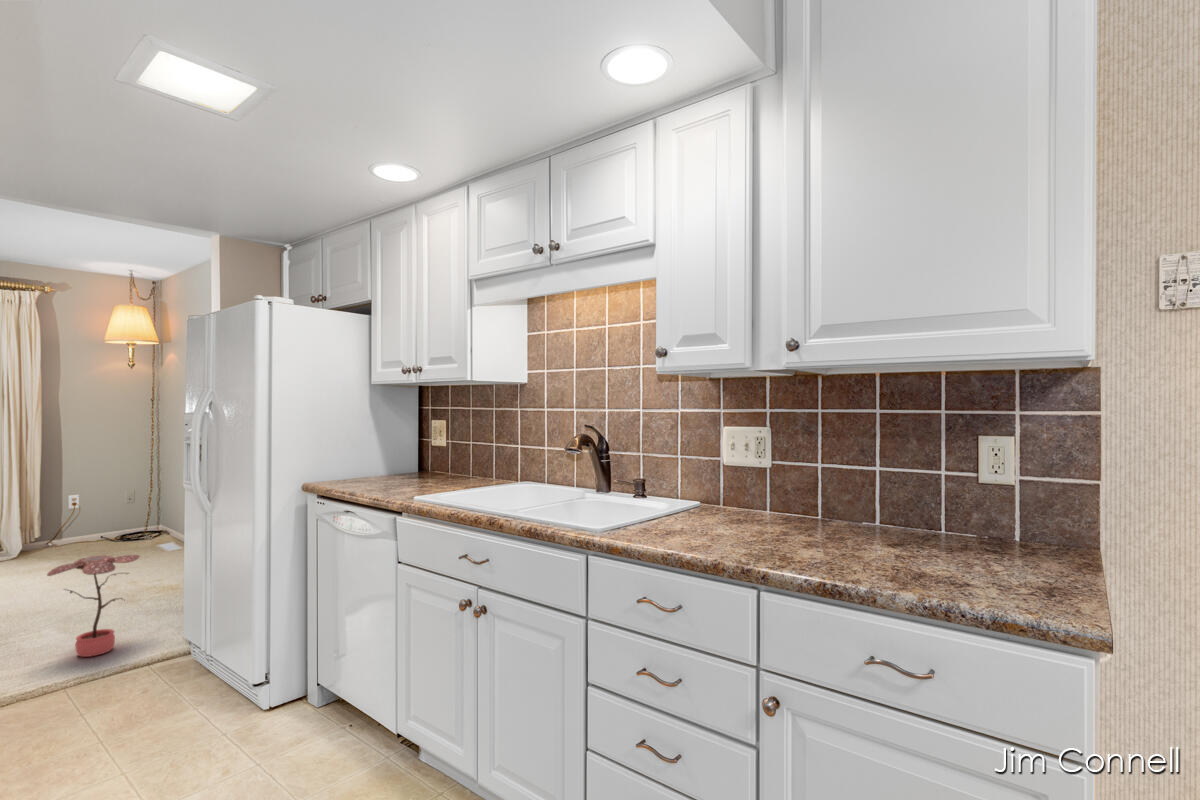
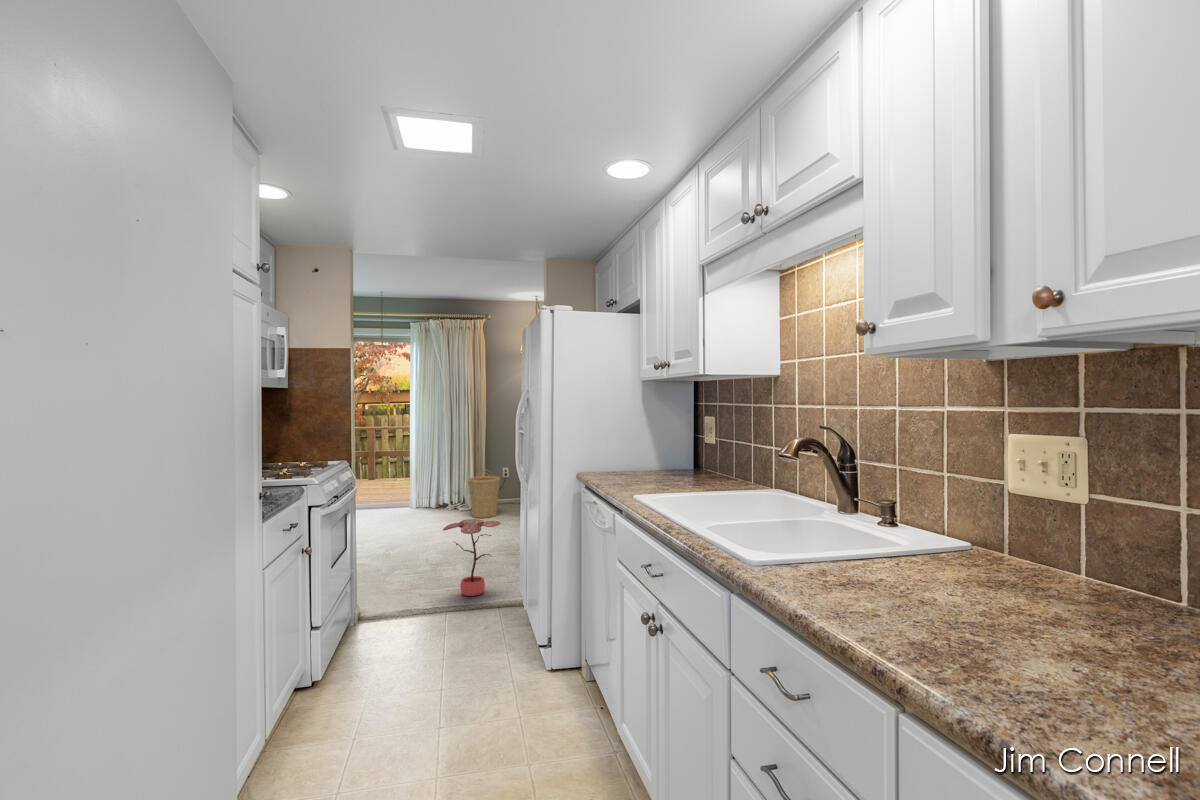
basket: none [18,497,76,564] -> present [467,473,500,518]

